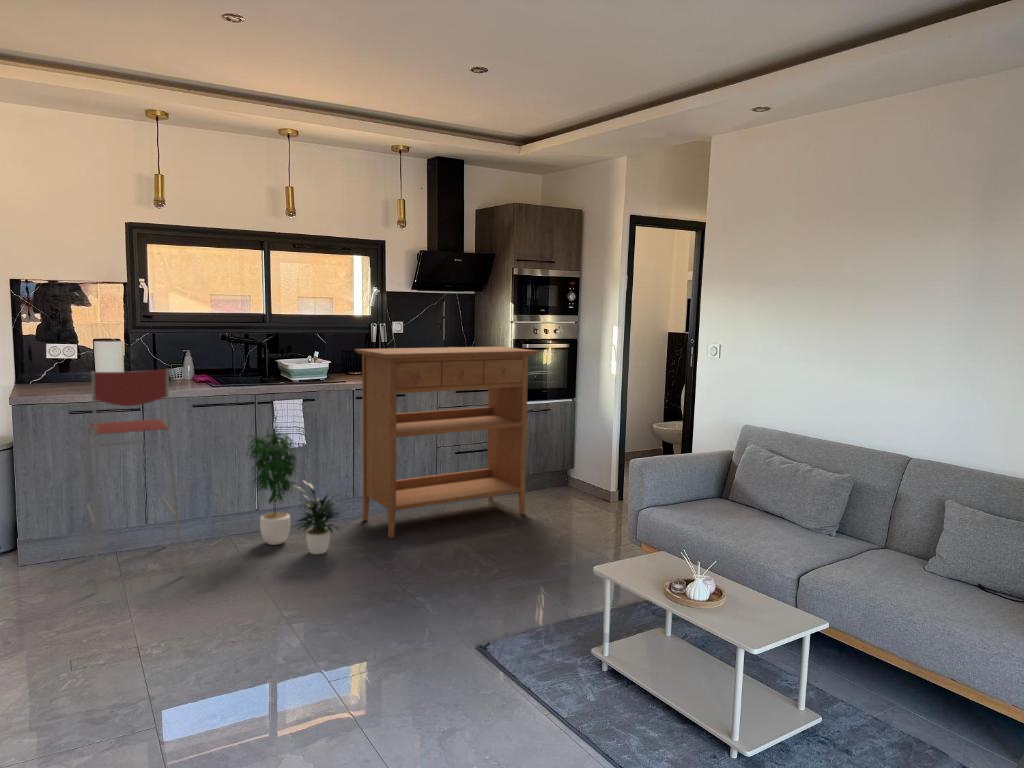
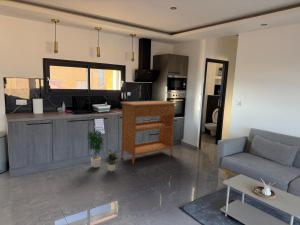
bar stool: present [86,369,184,591] -> none [33,110,70,187]

